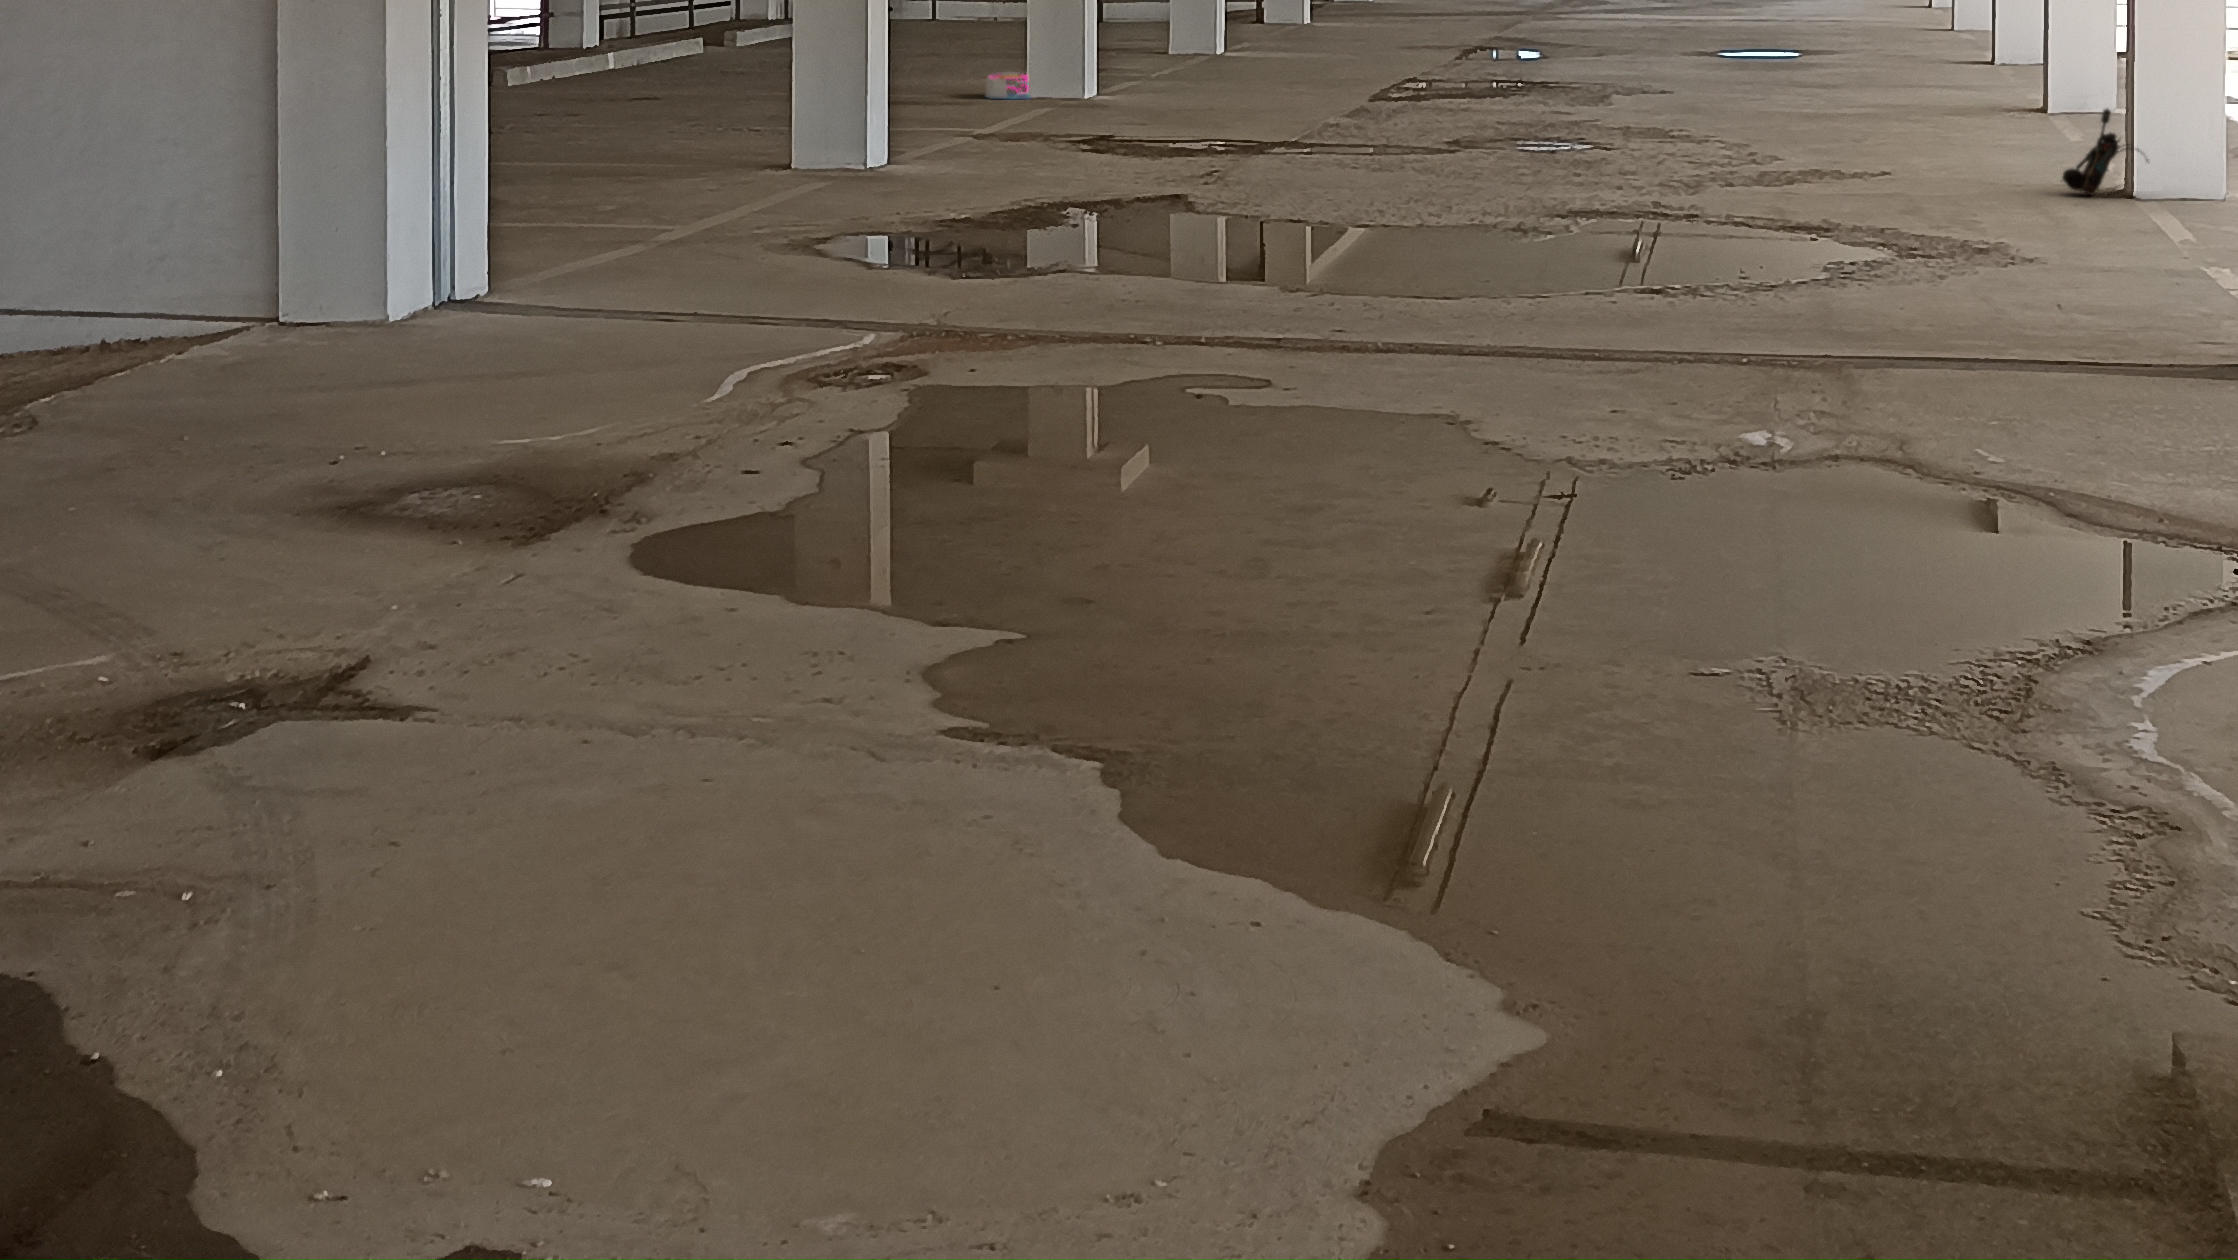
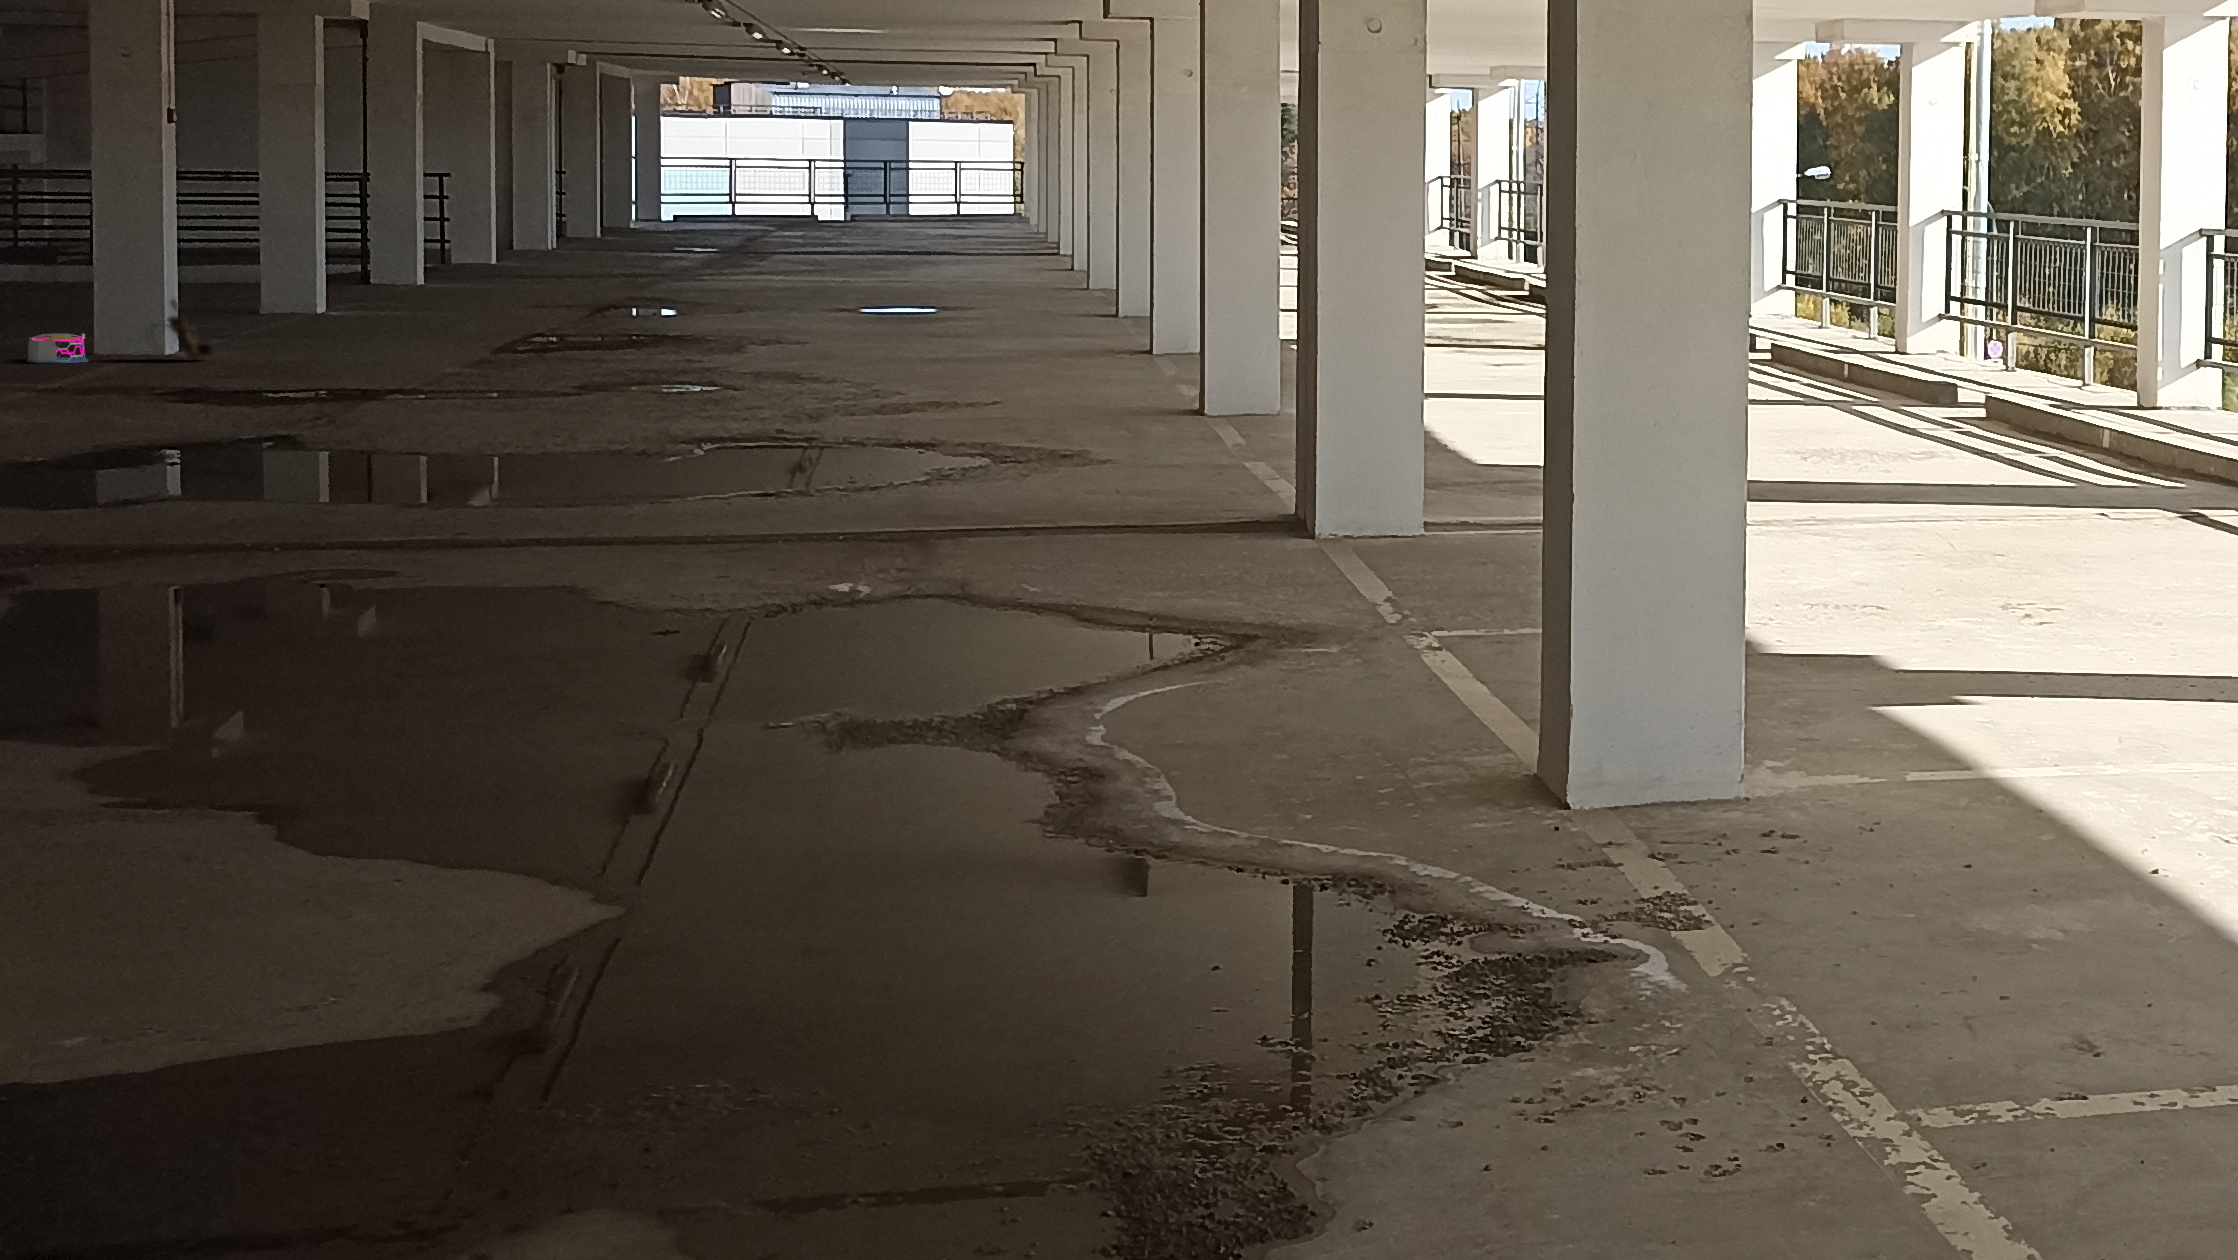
backpack: present [2062,109,2149,195] -> present [152,300,216,360]

